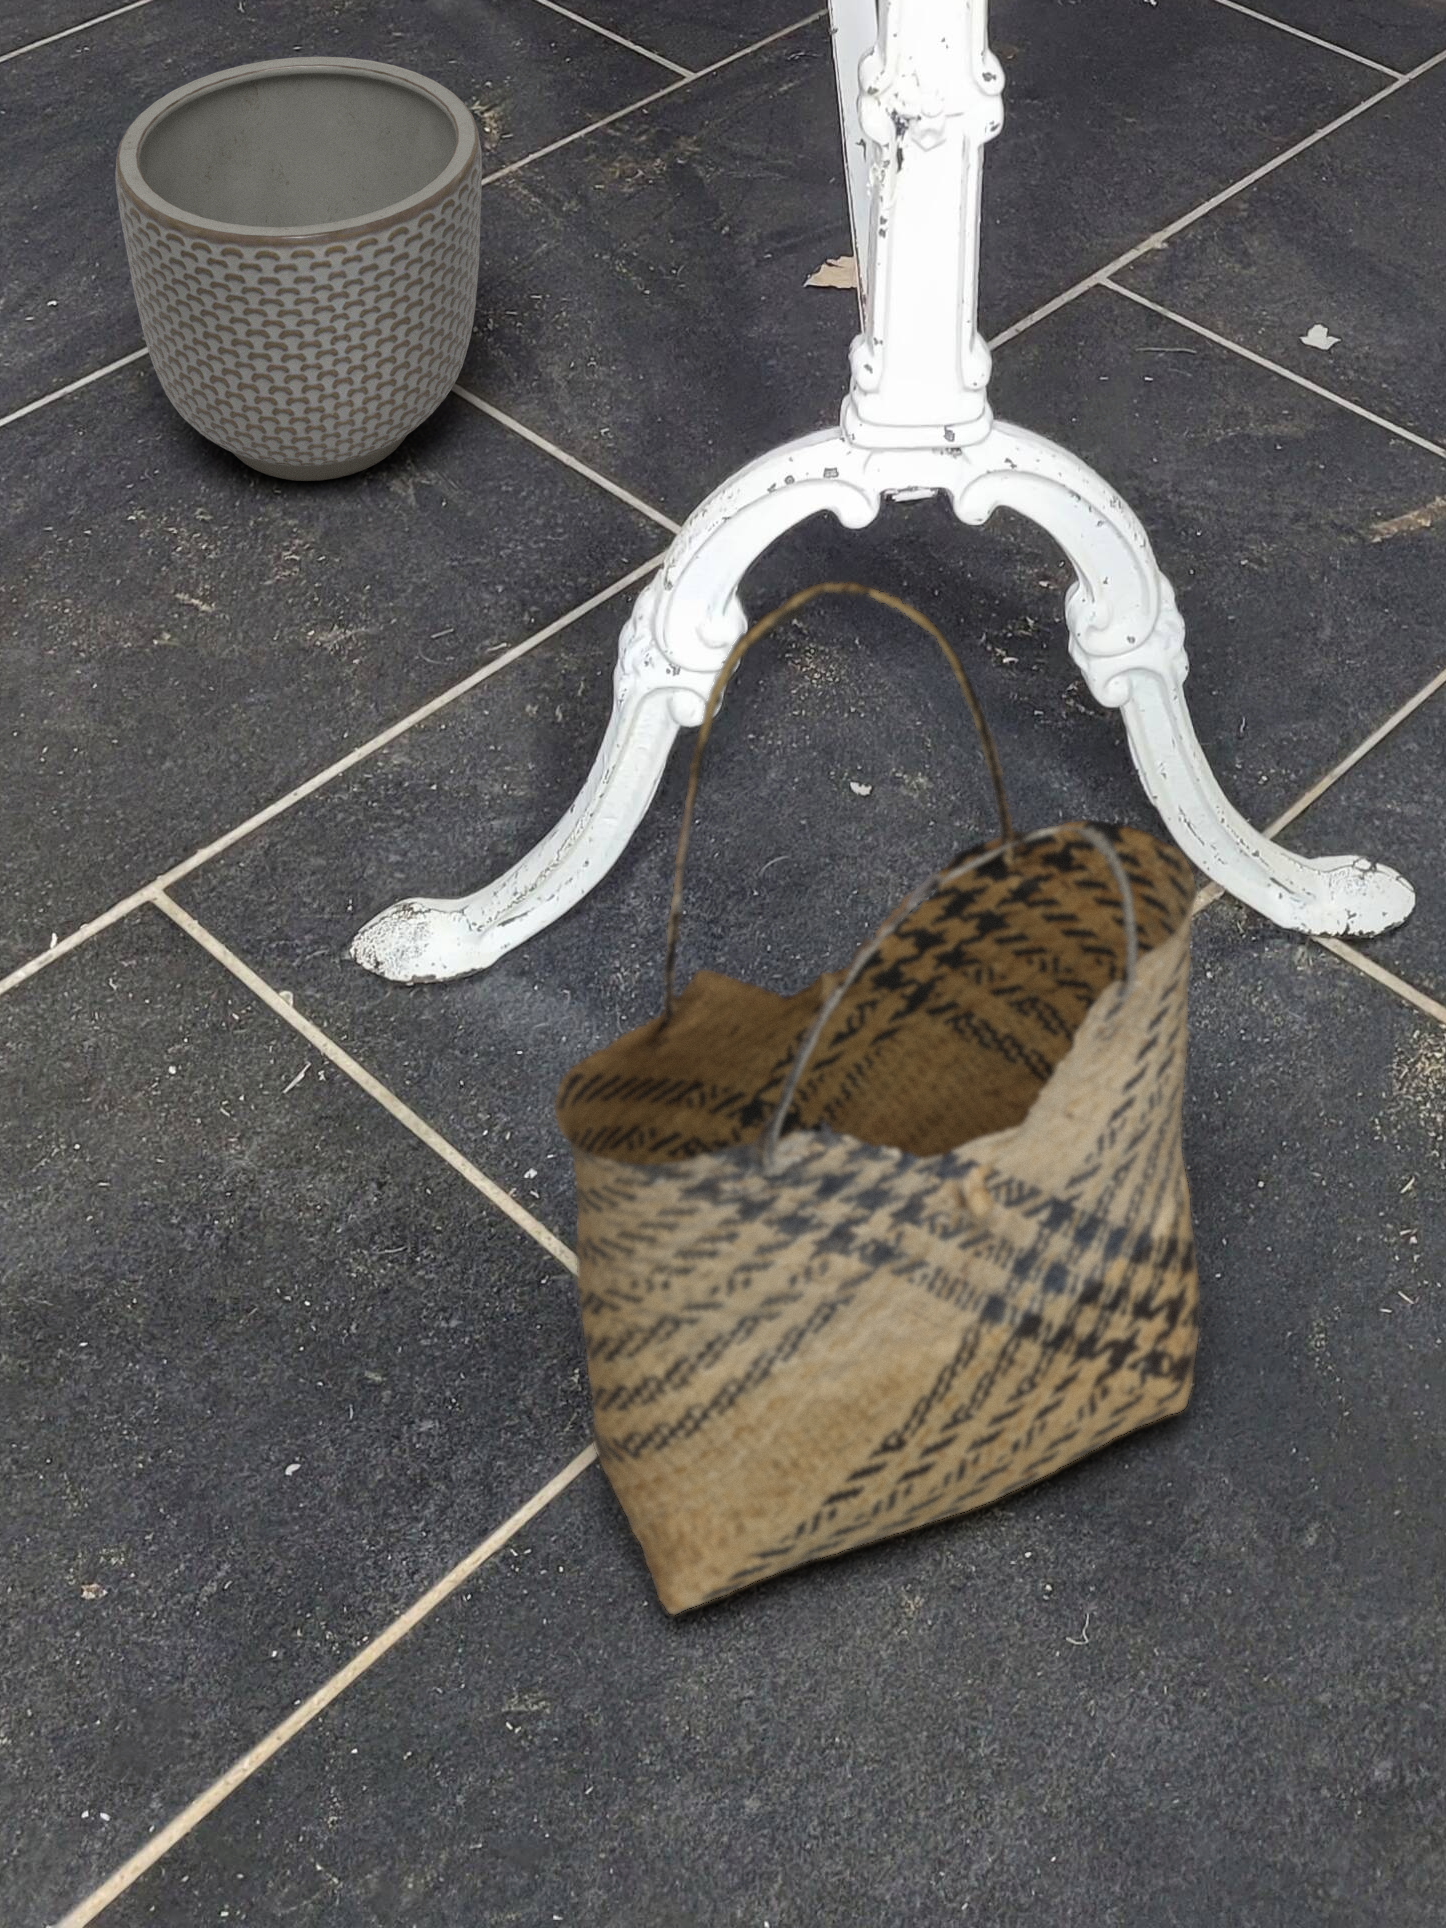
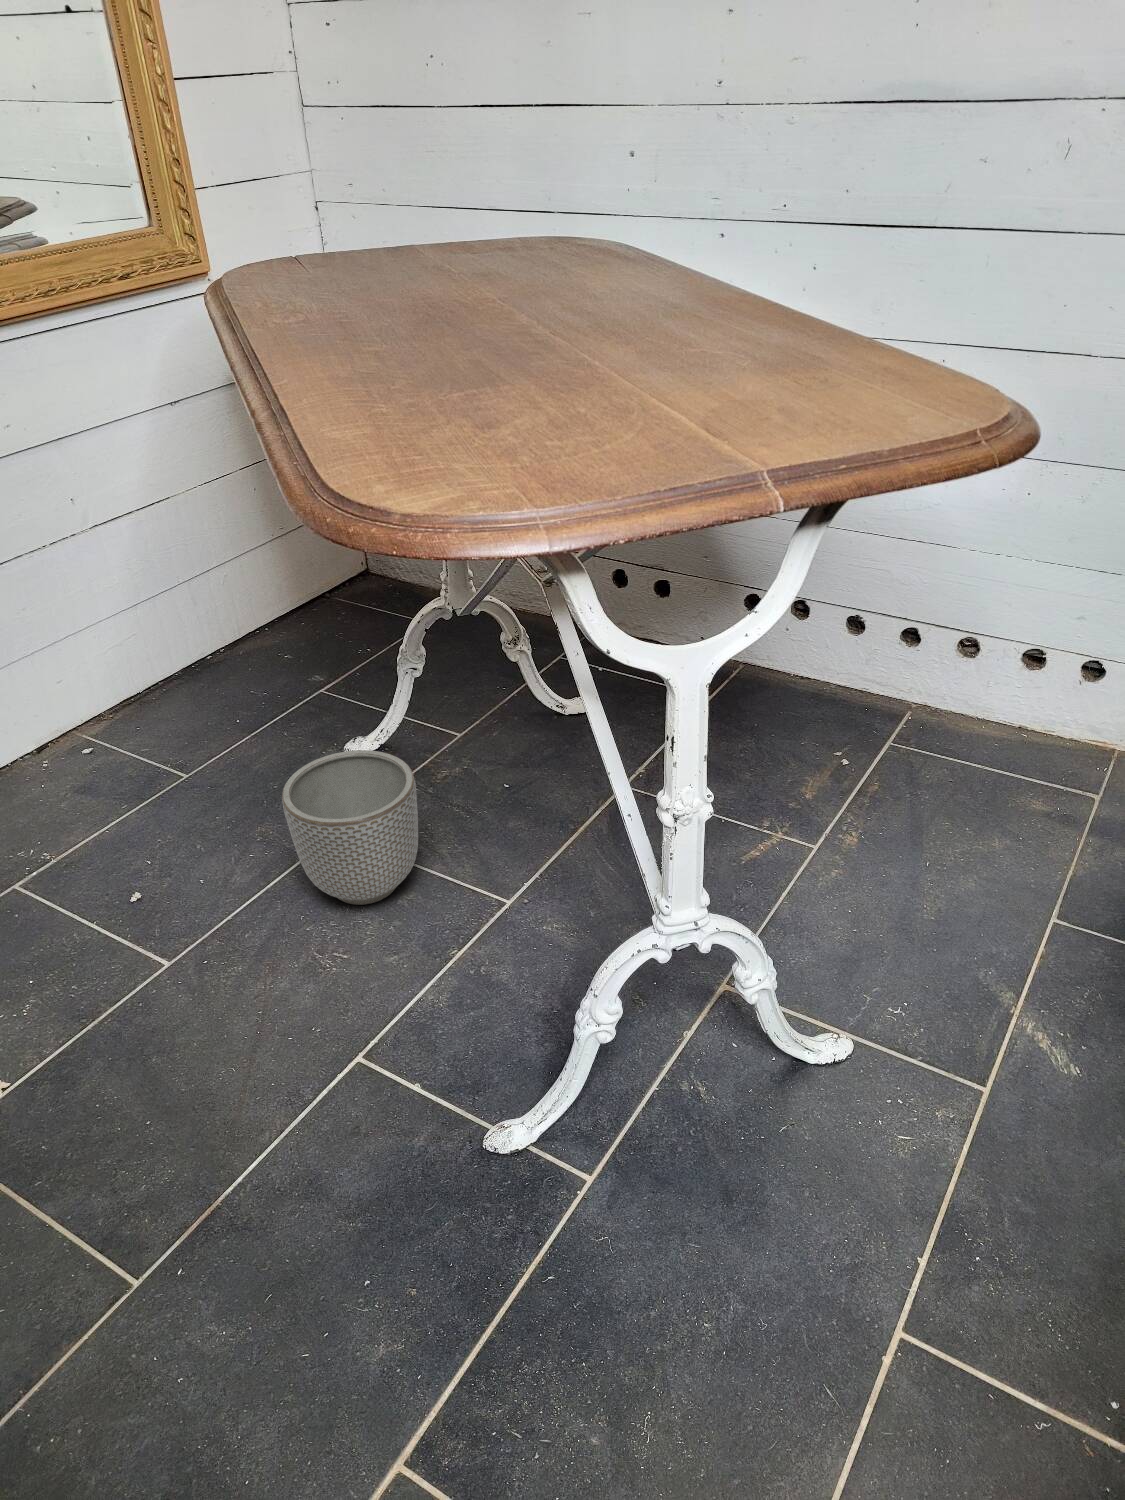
woven basket: present [554,581,1200,1614] -> none [558,915,761,1261]

